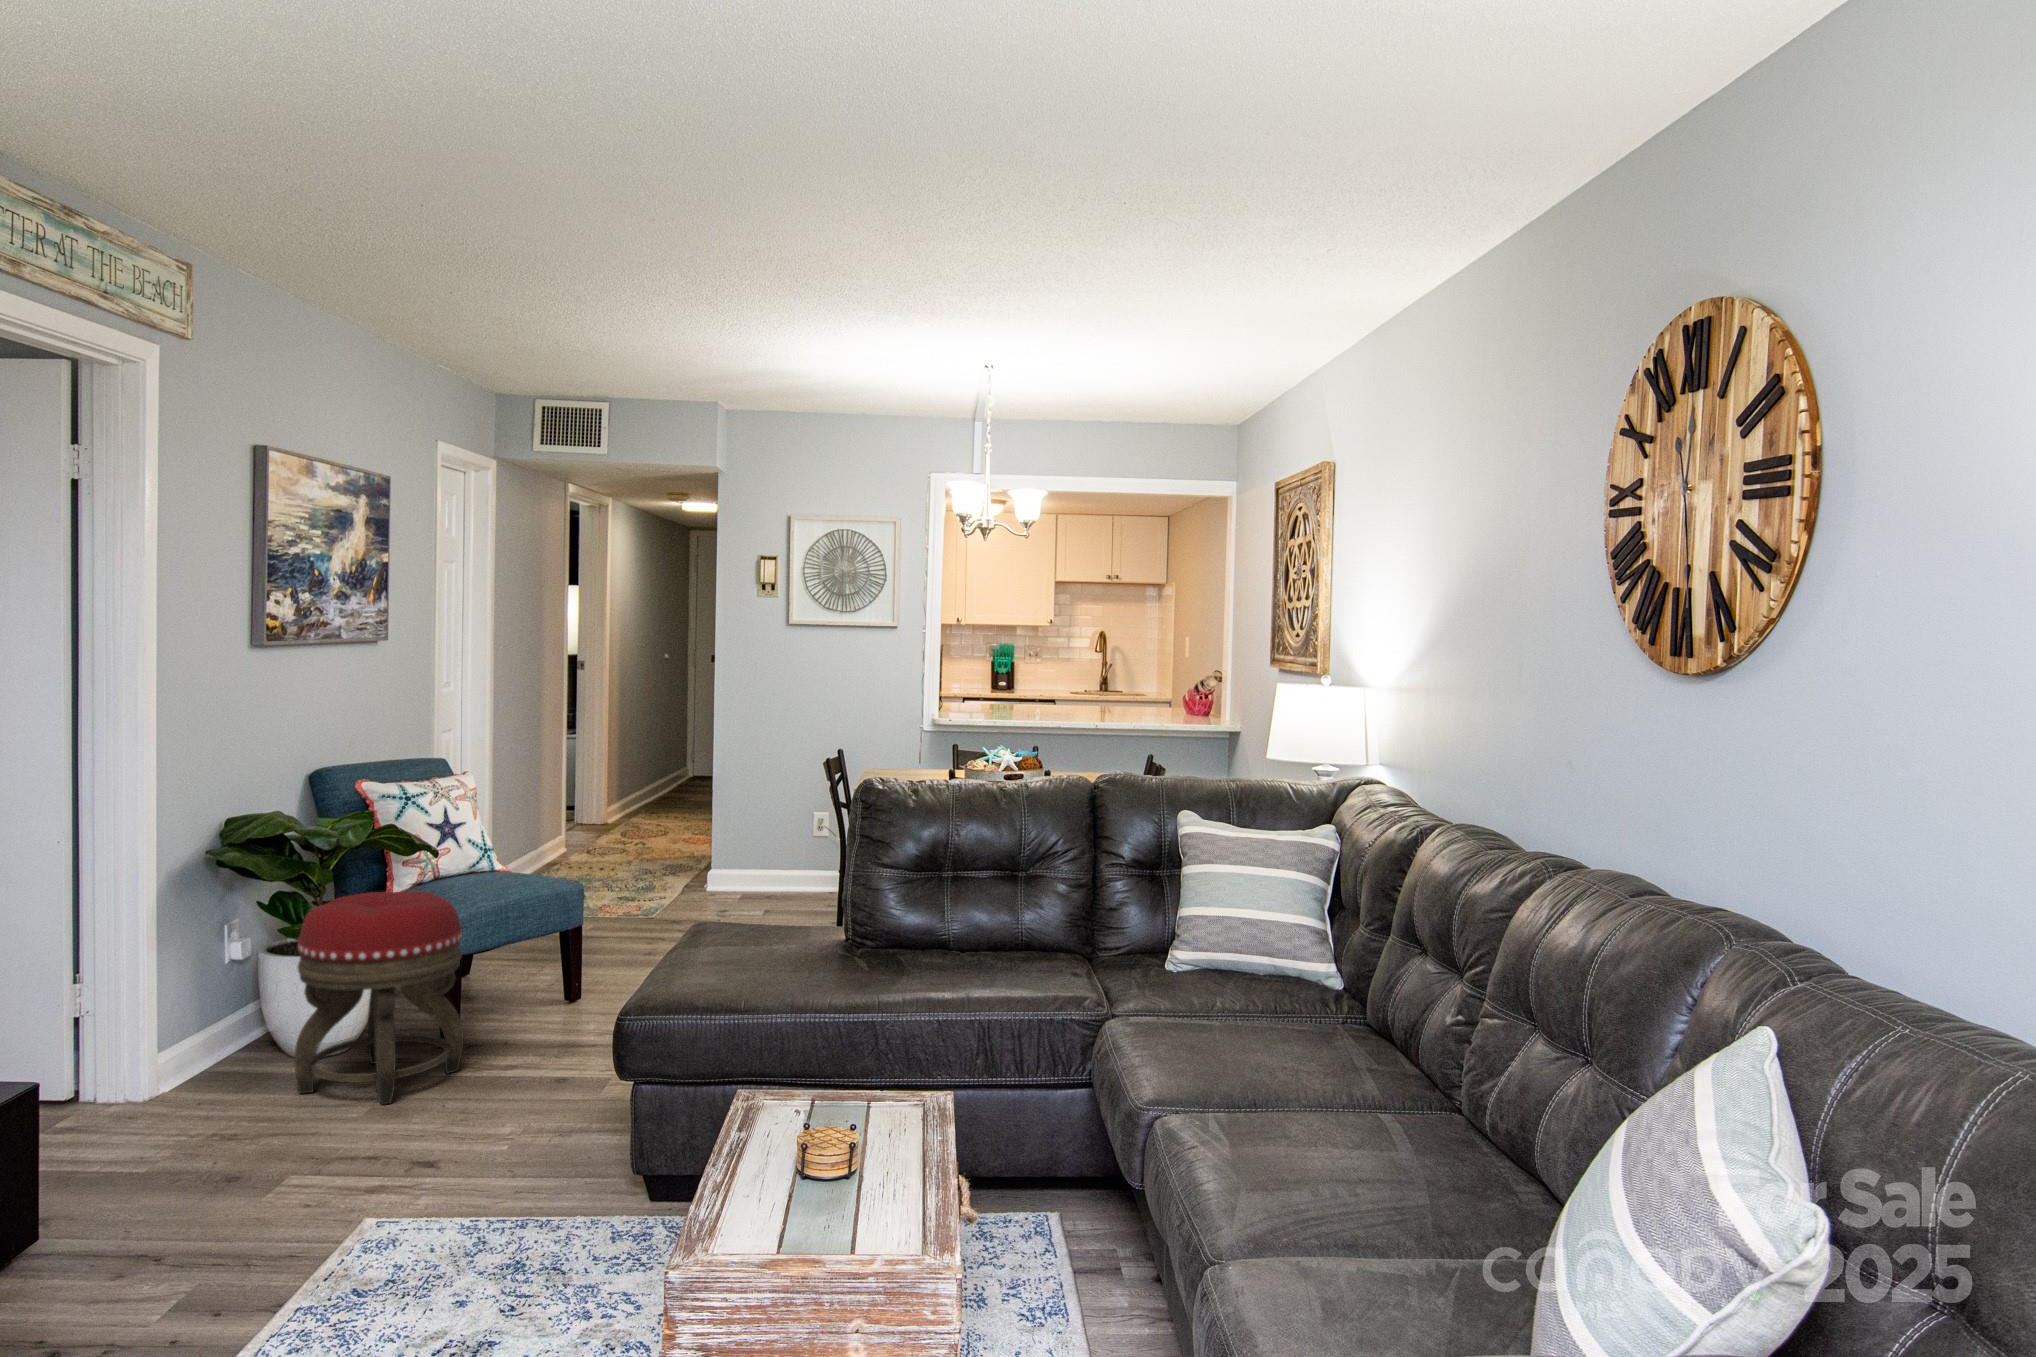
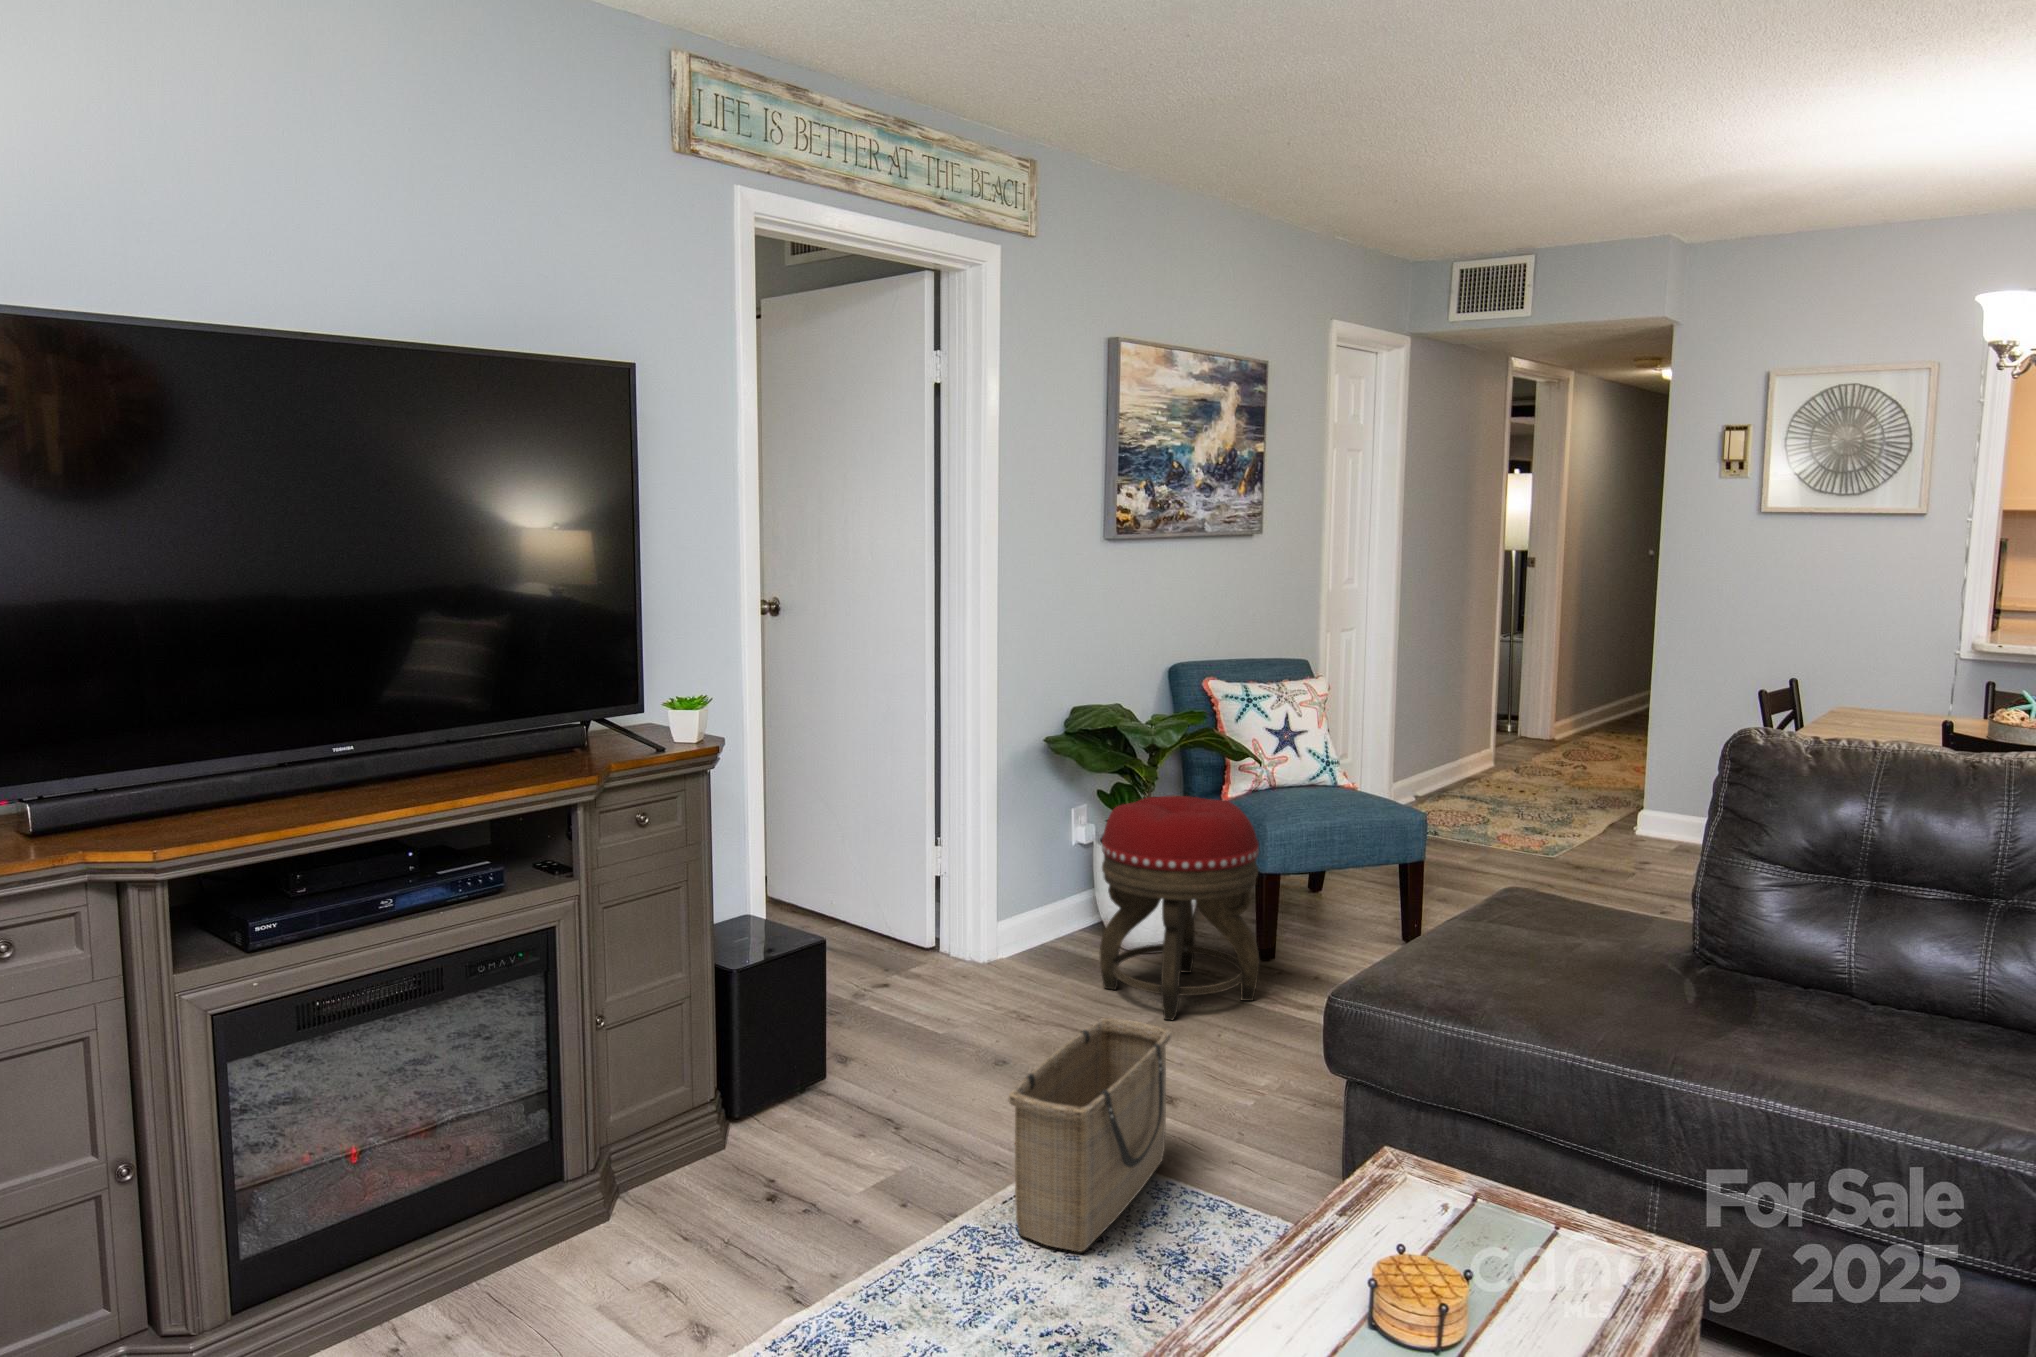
basket: none [350,1087,467,1297] -> present [1009,1018,1171,1251]

